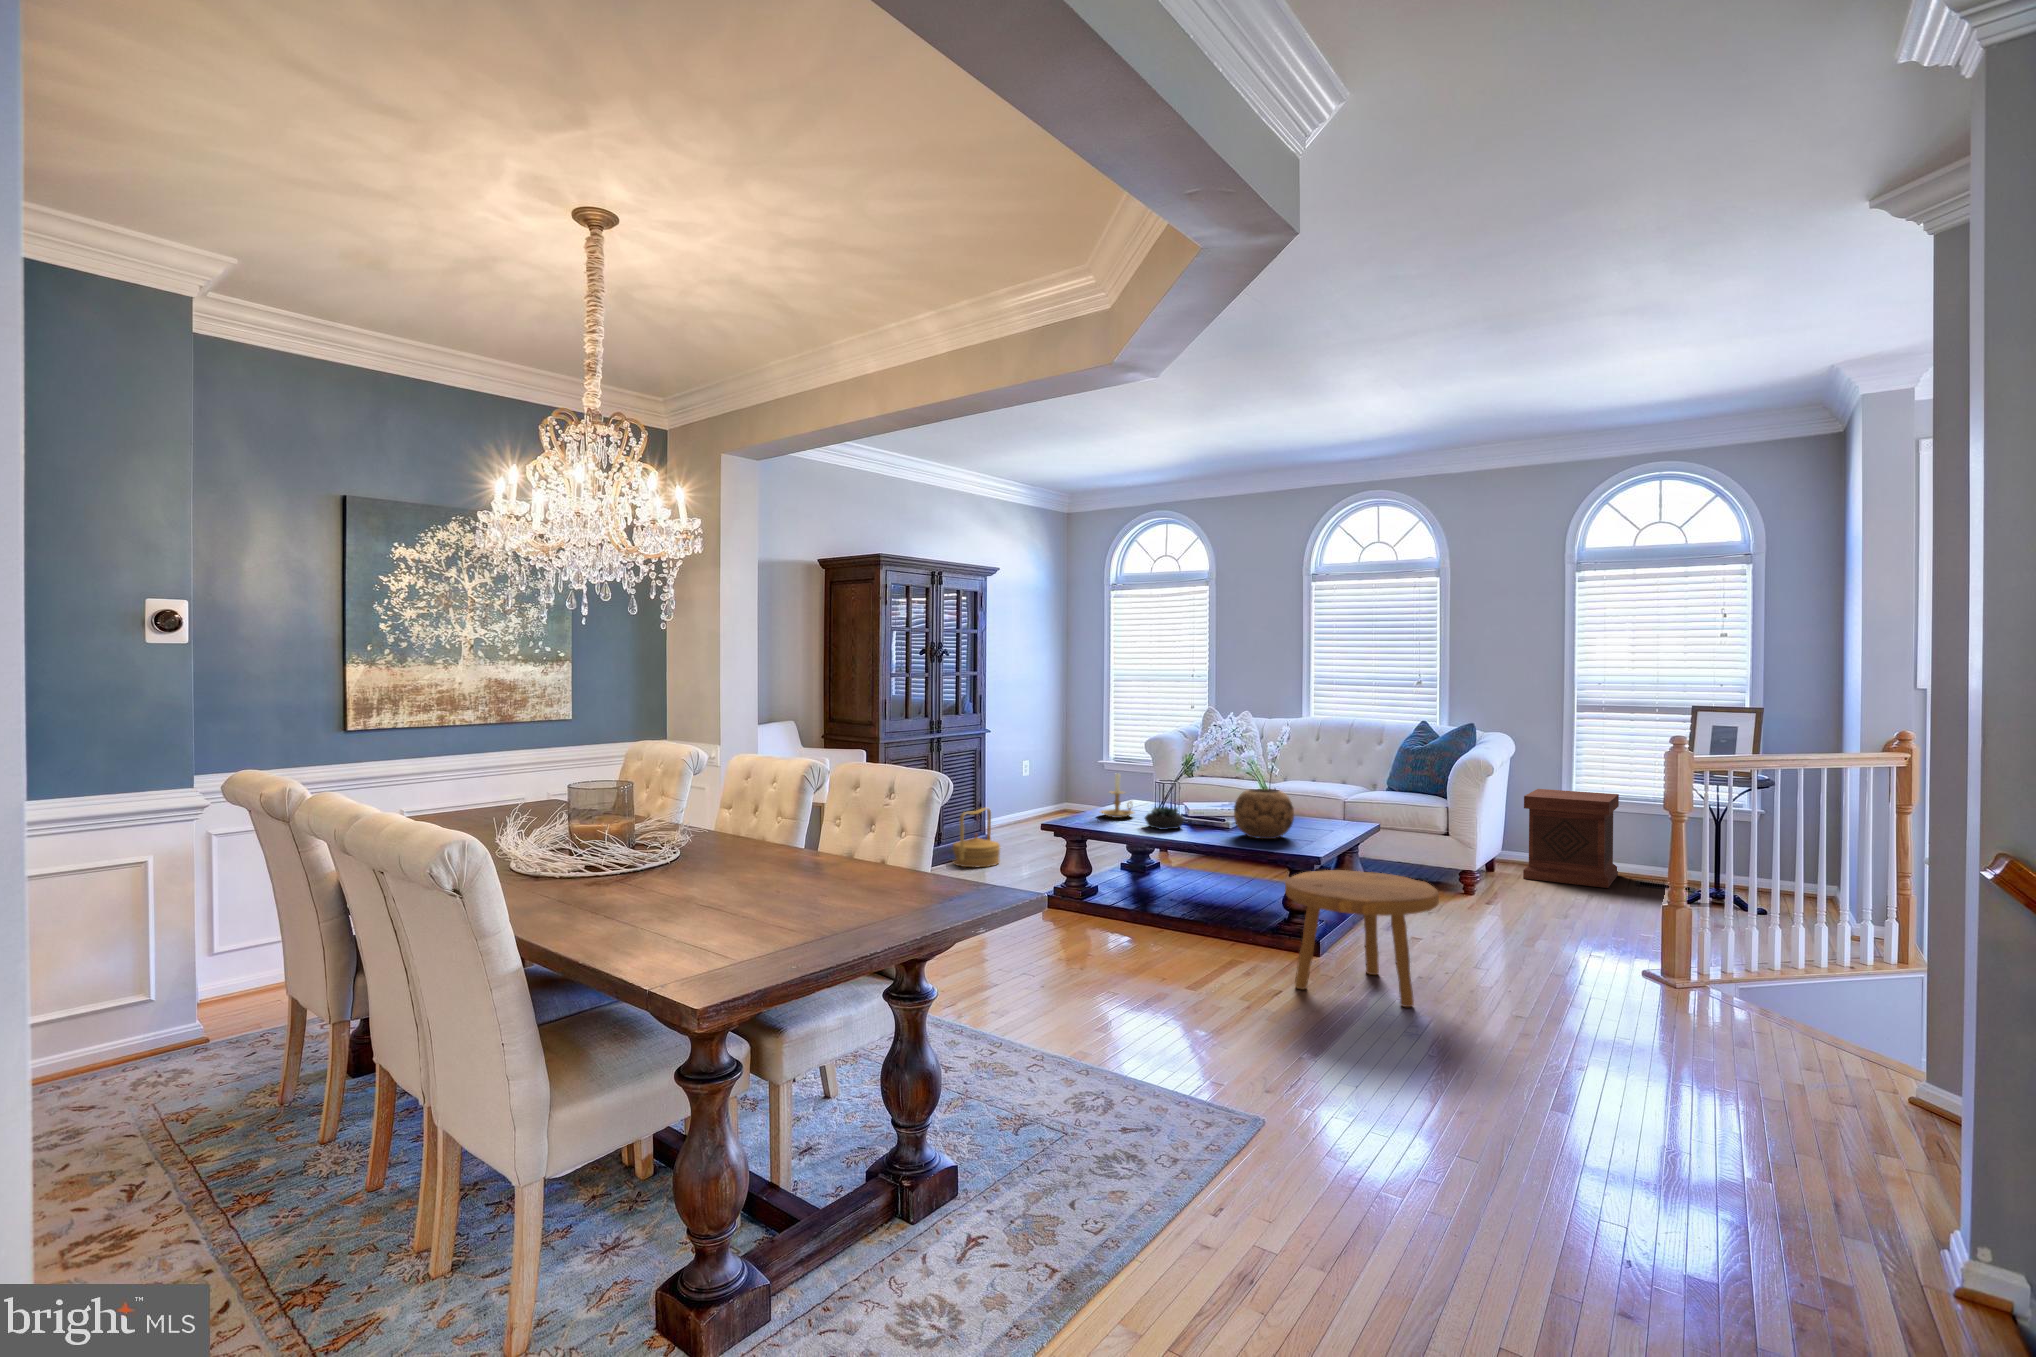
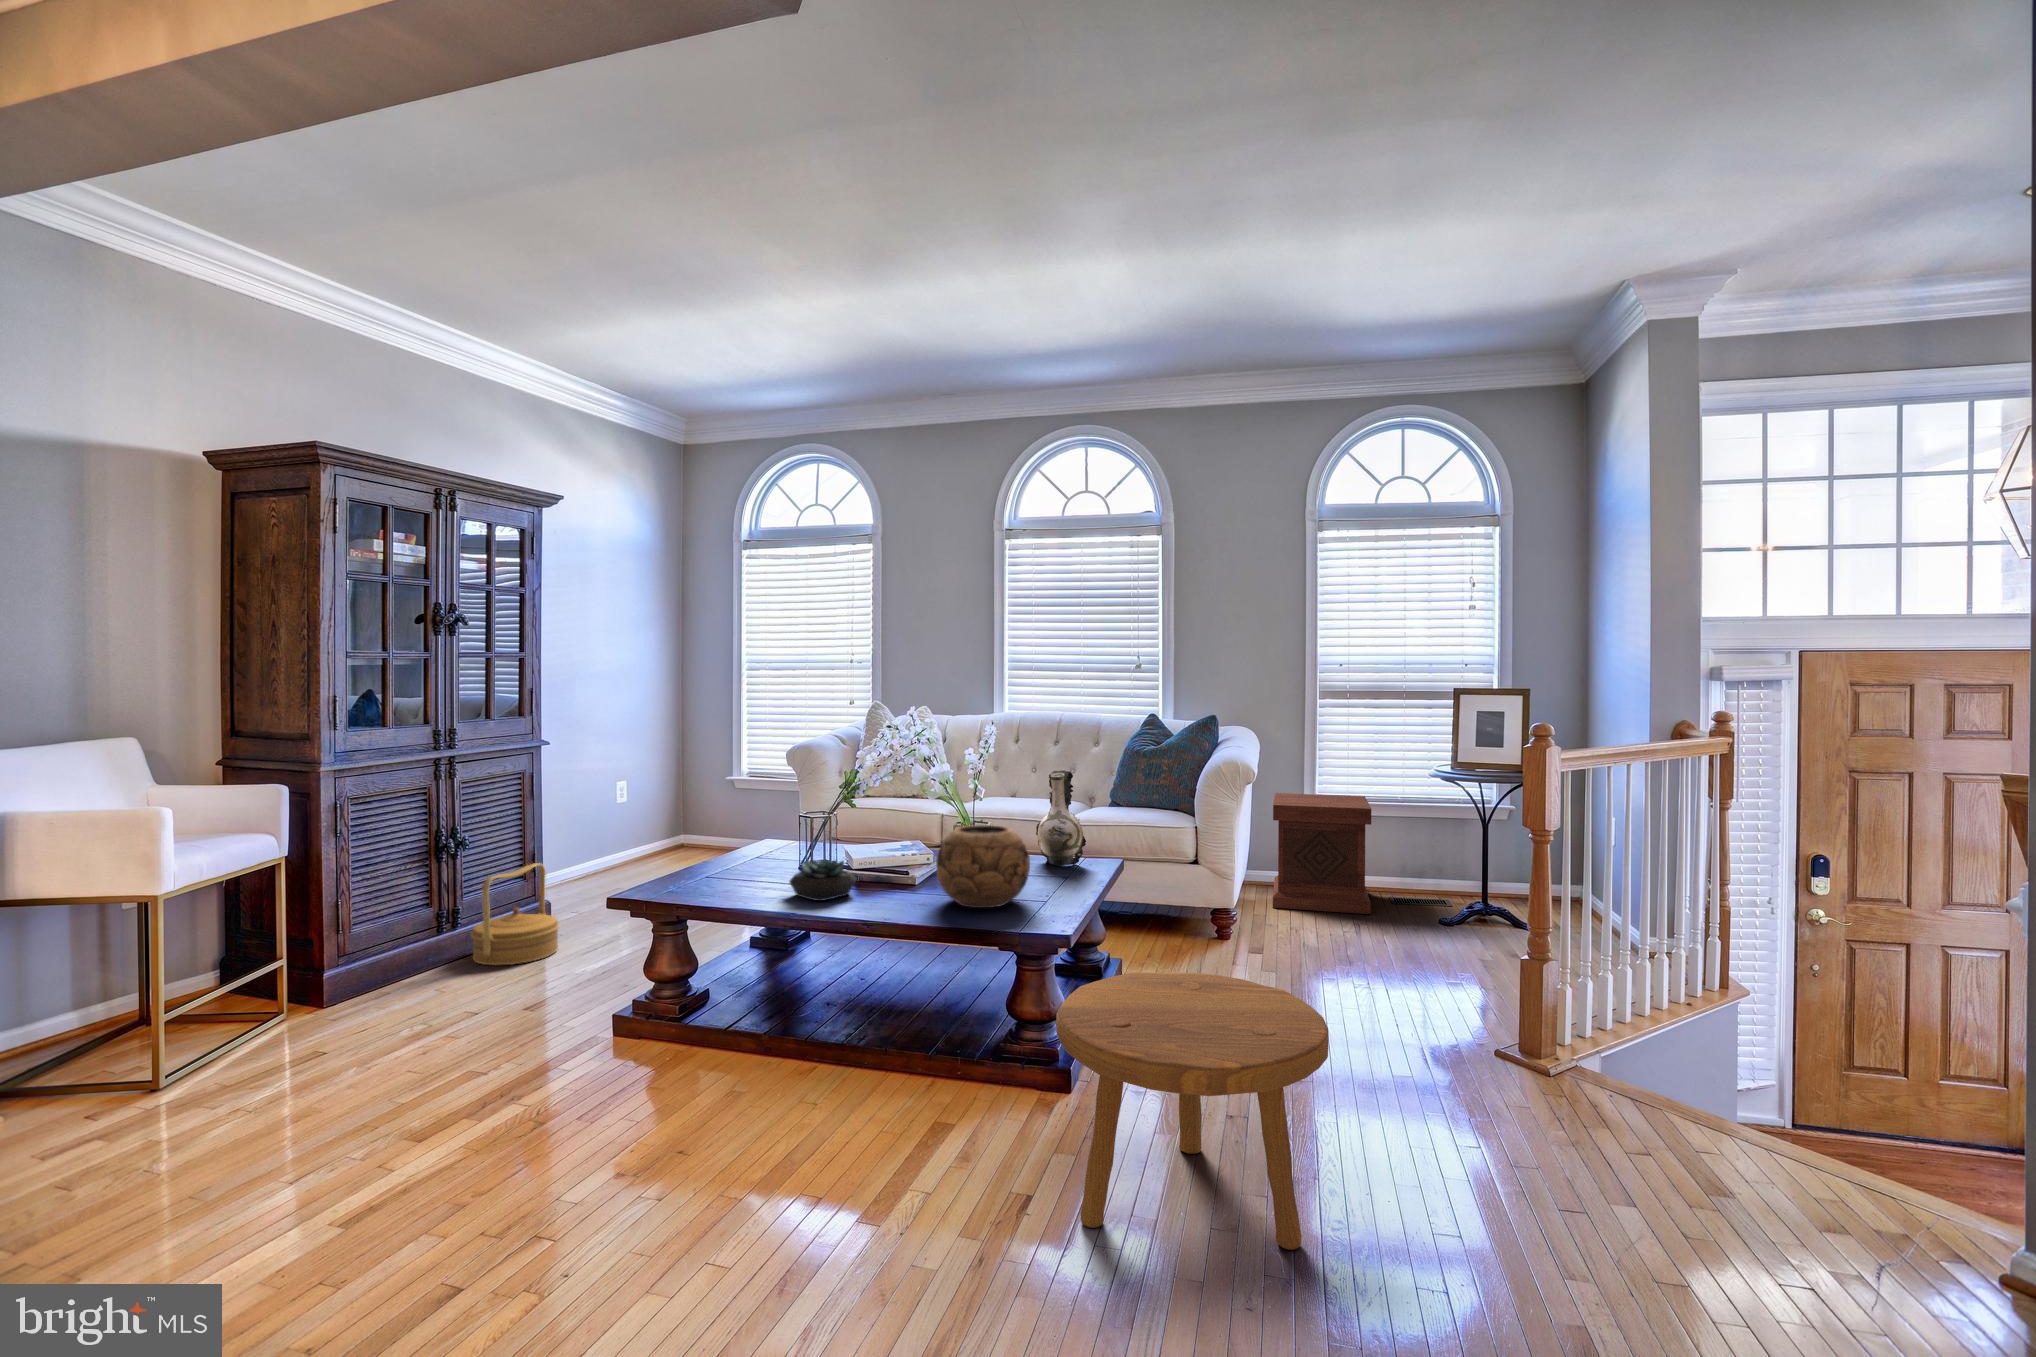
decorative vase: none [1310,758,1344,824] -> present [1036,770,1086,866]
candle holder: present [1100,774,1134,818] -> none [714,805,774,880]

